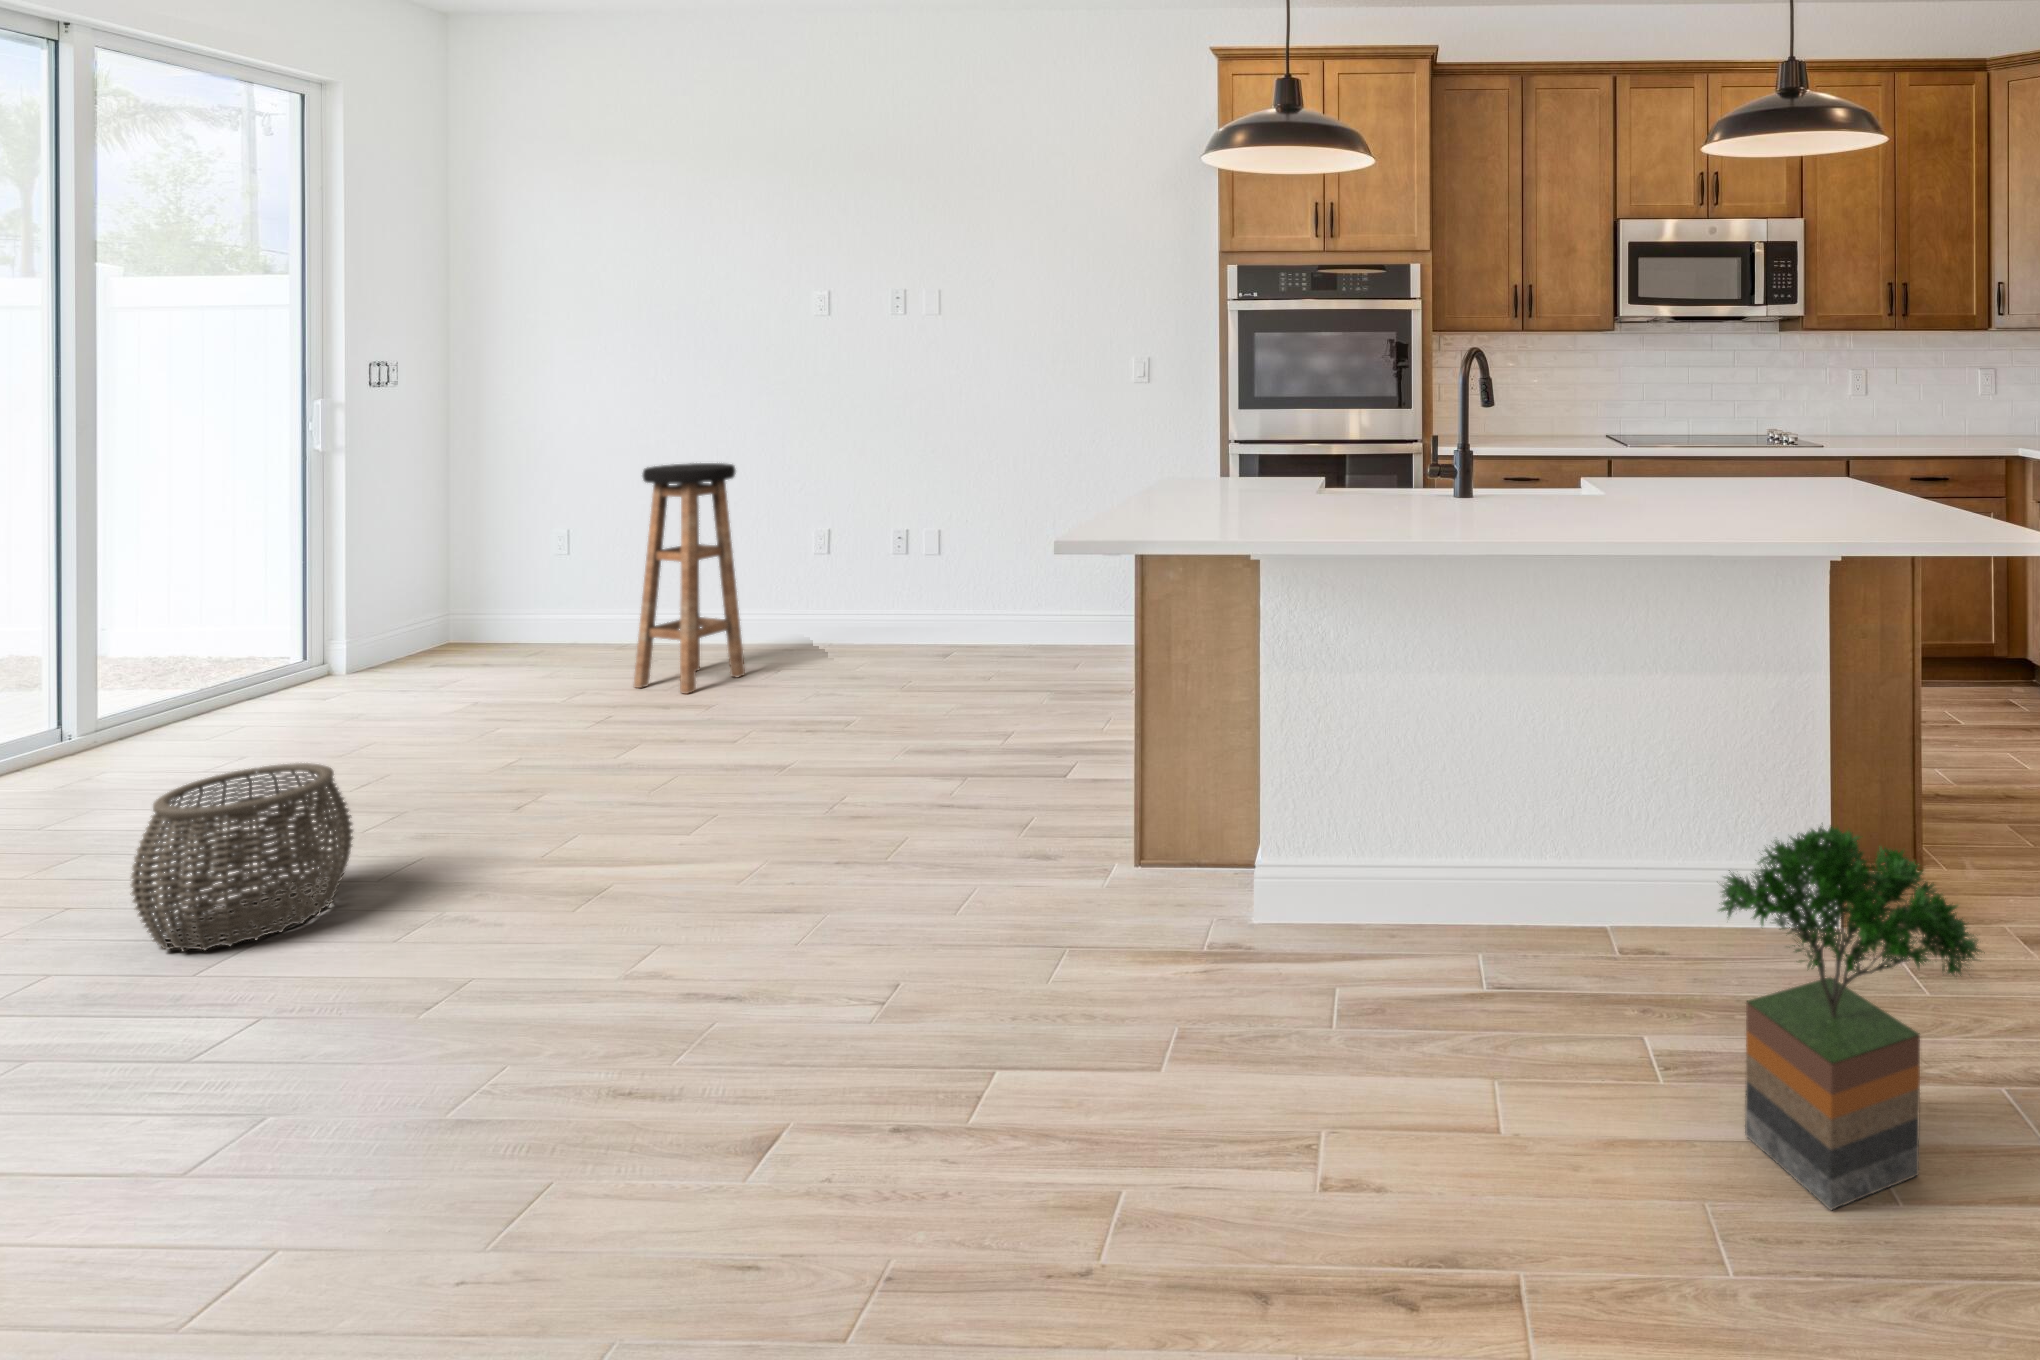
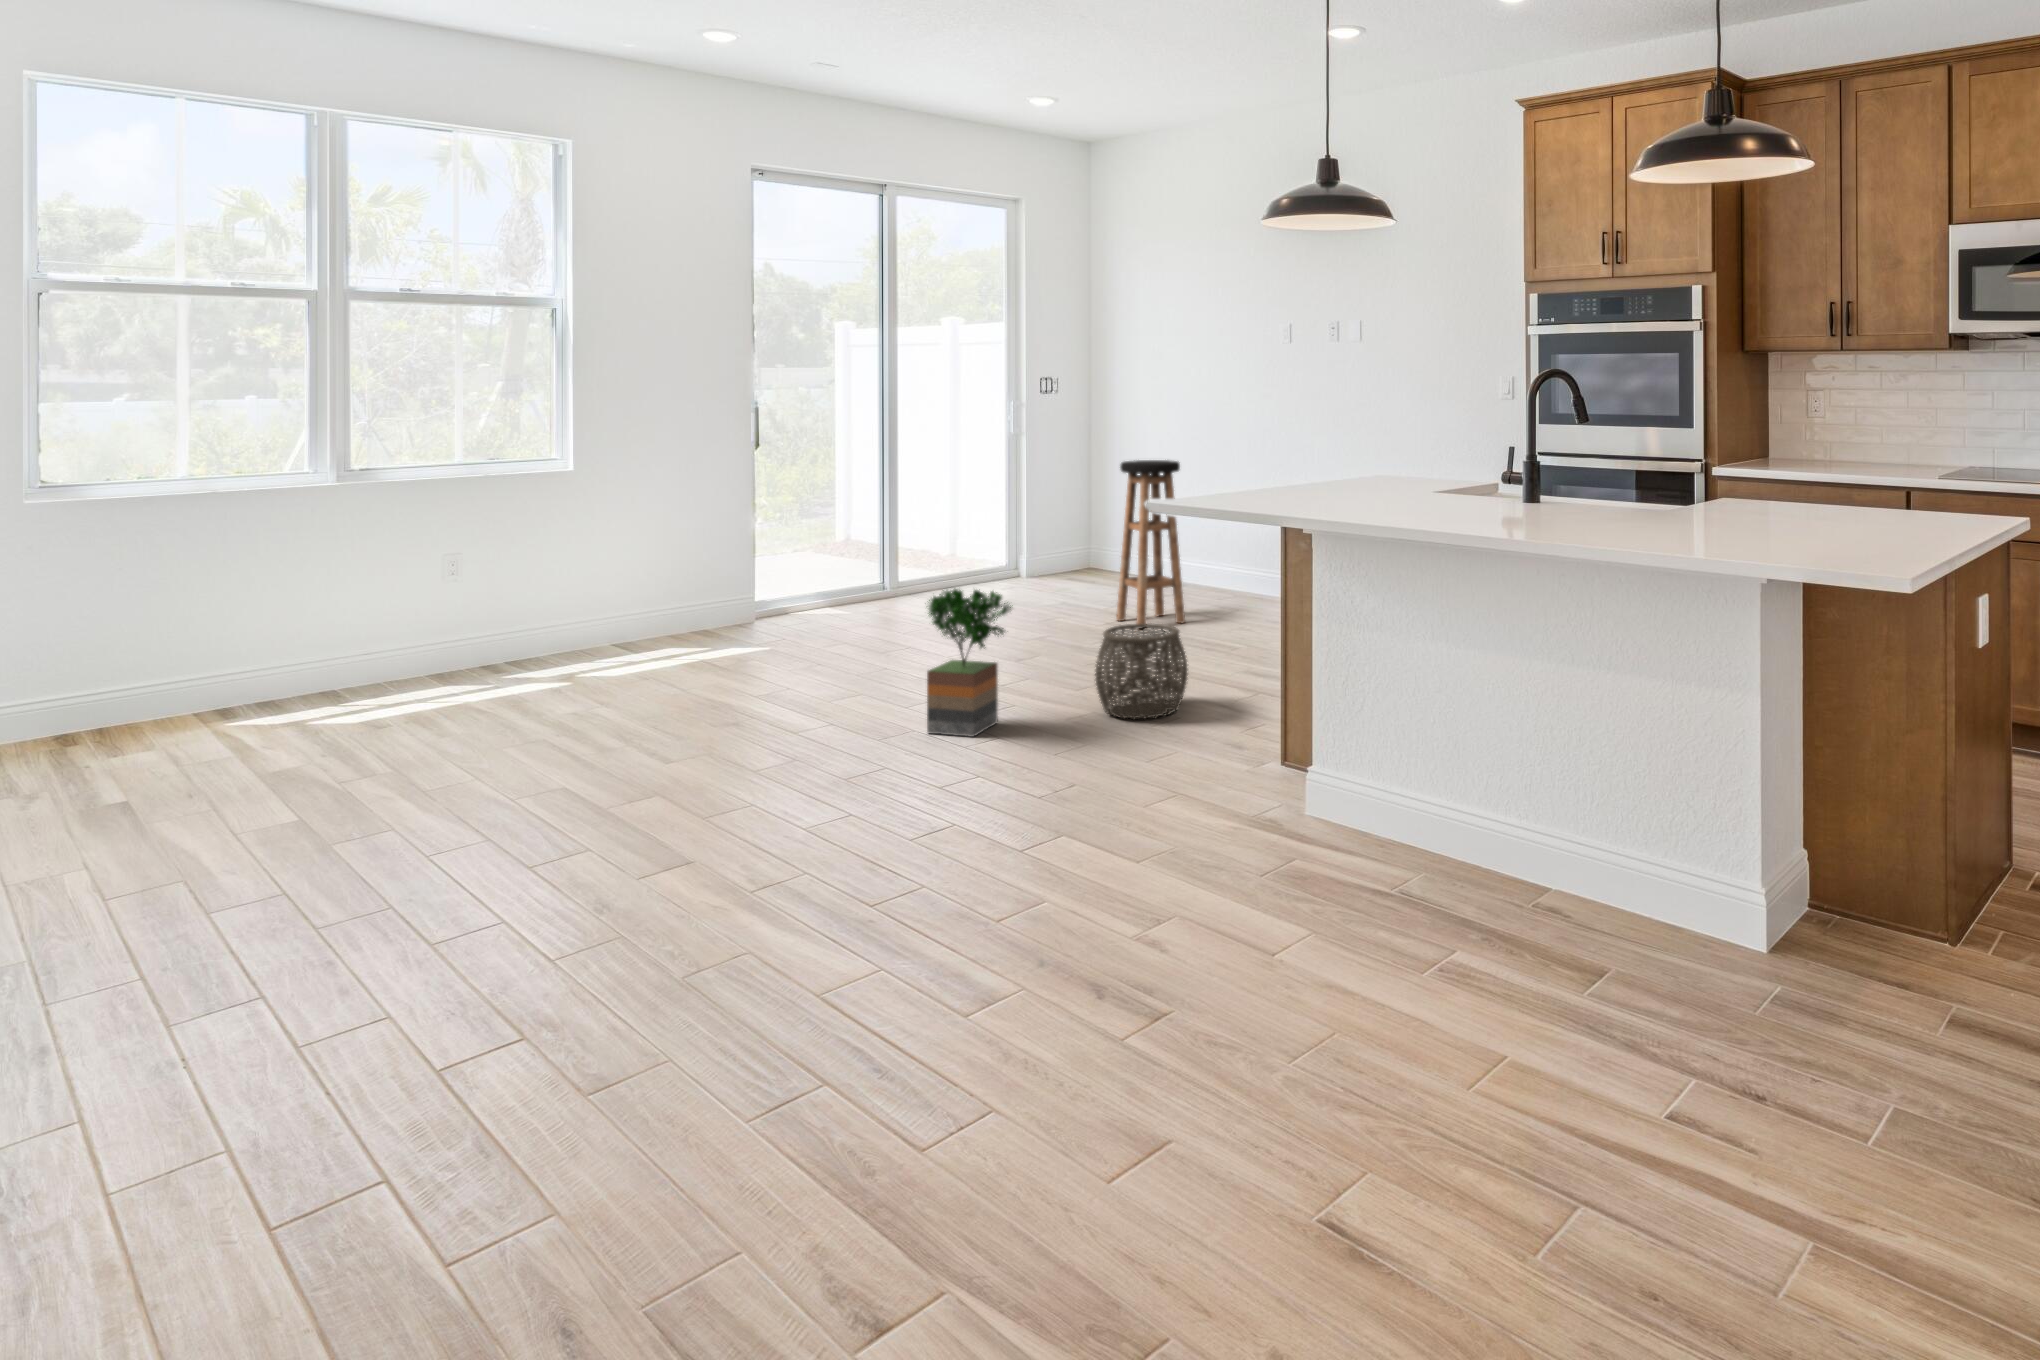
woven basket: present [131,763,353,951] -> present [1095,623,1188,719]
potted tree: present [1719,825,1981,1210] -> present [927,589,1013,737]

